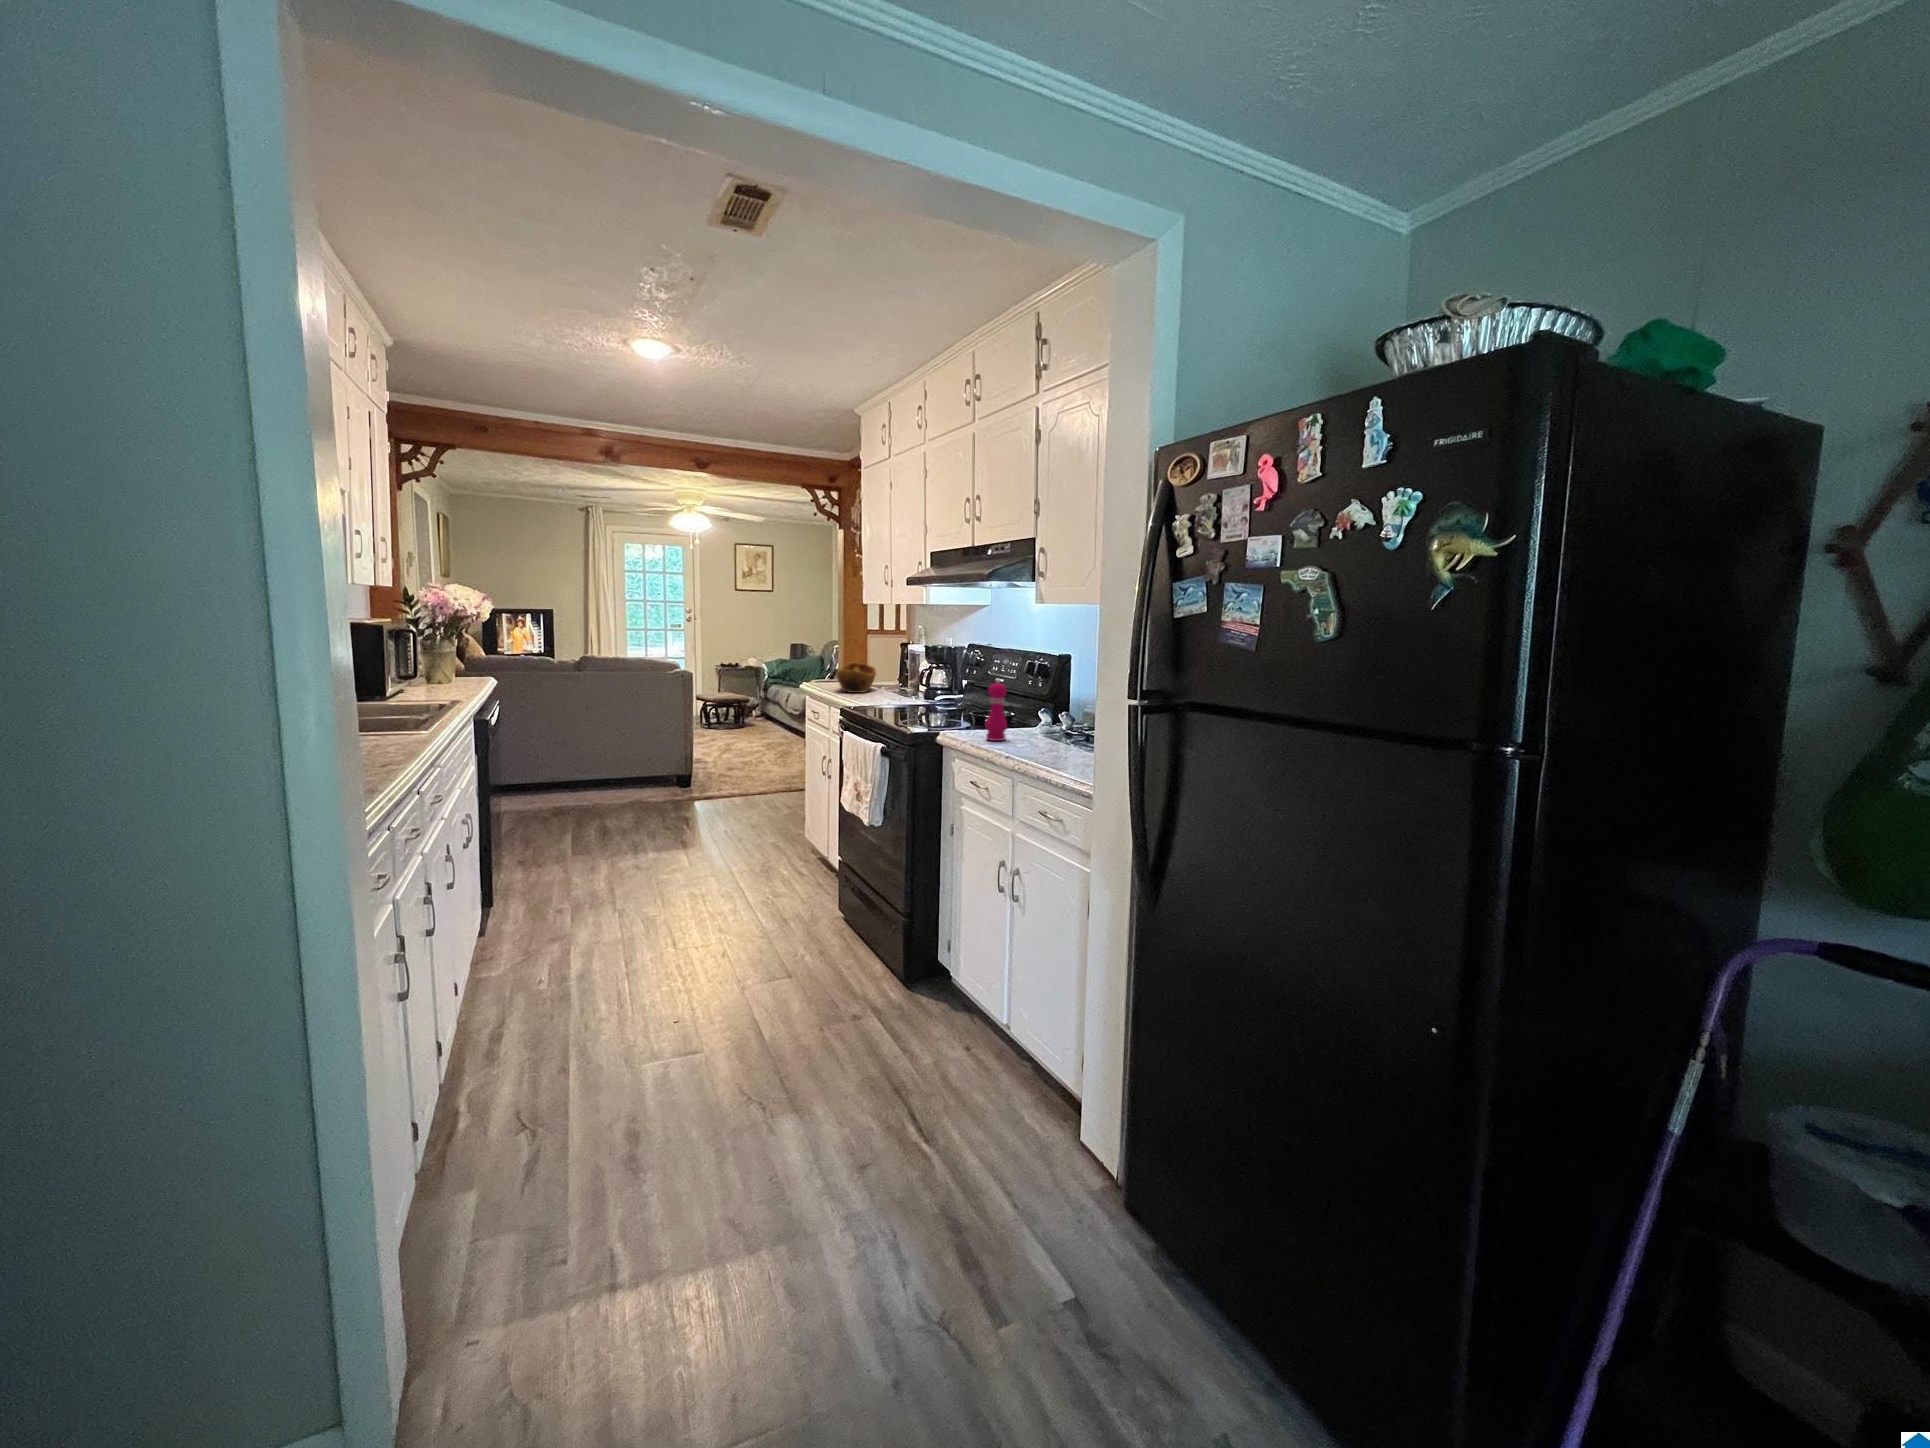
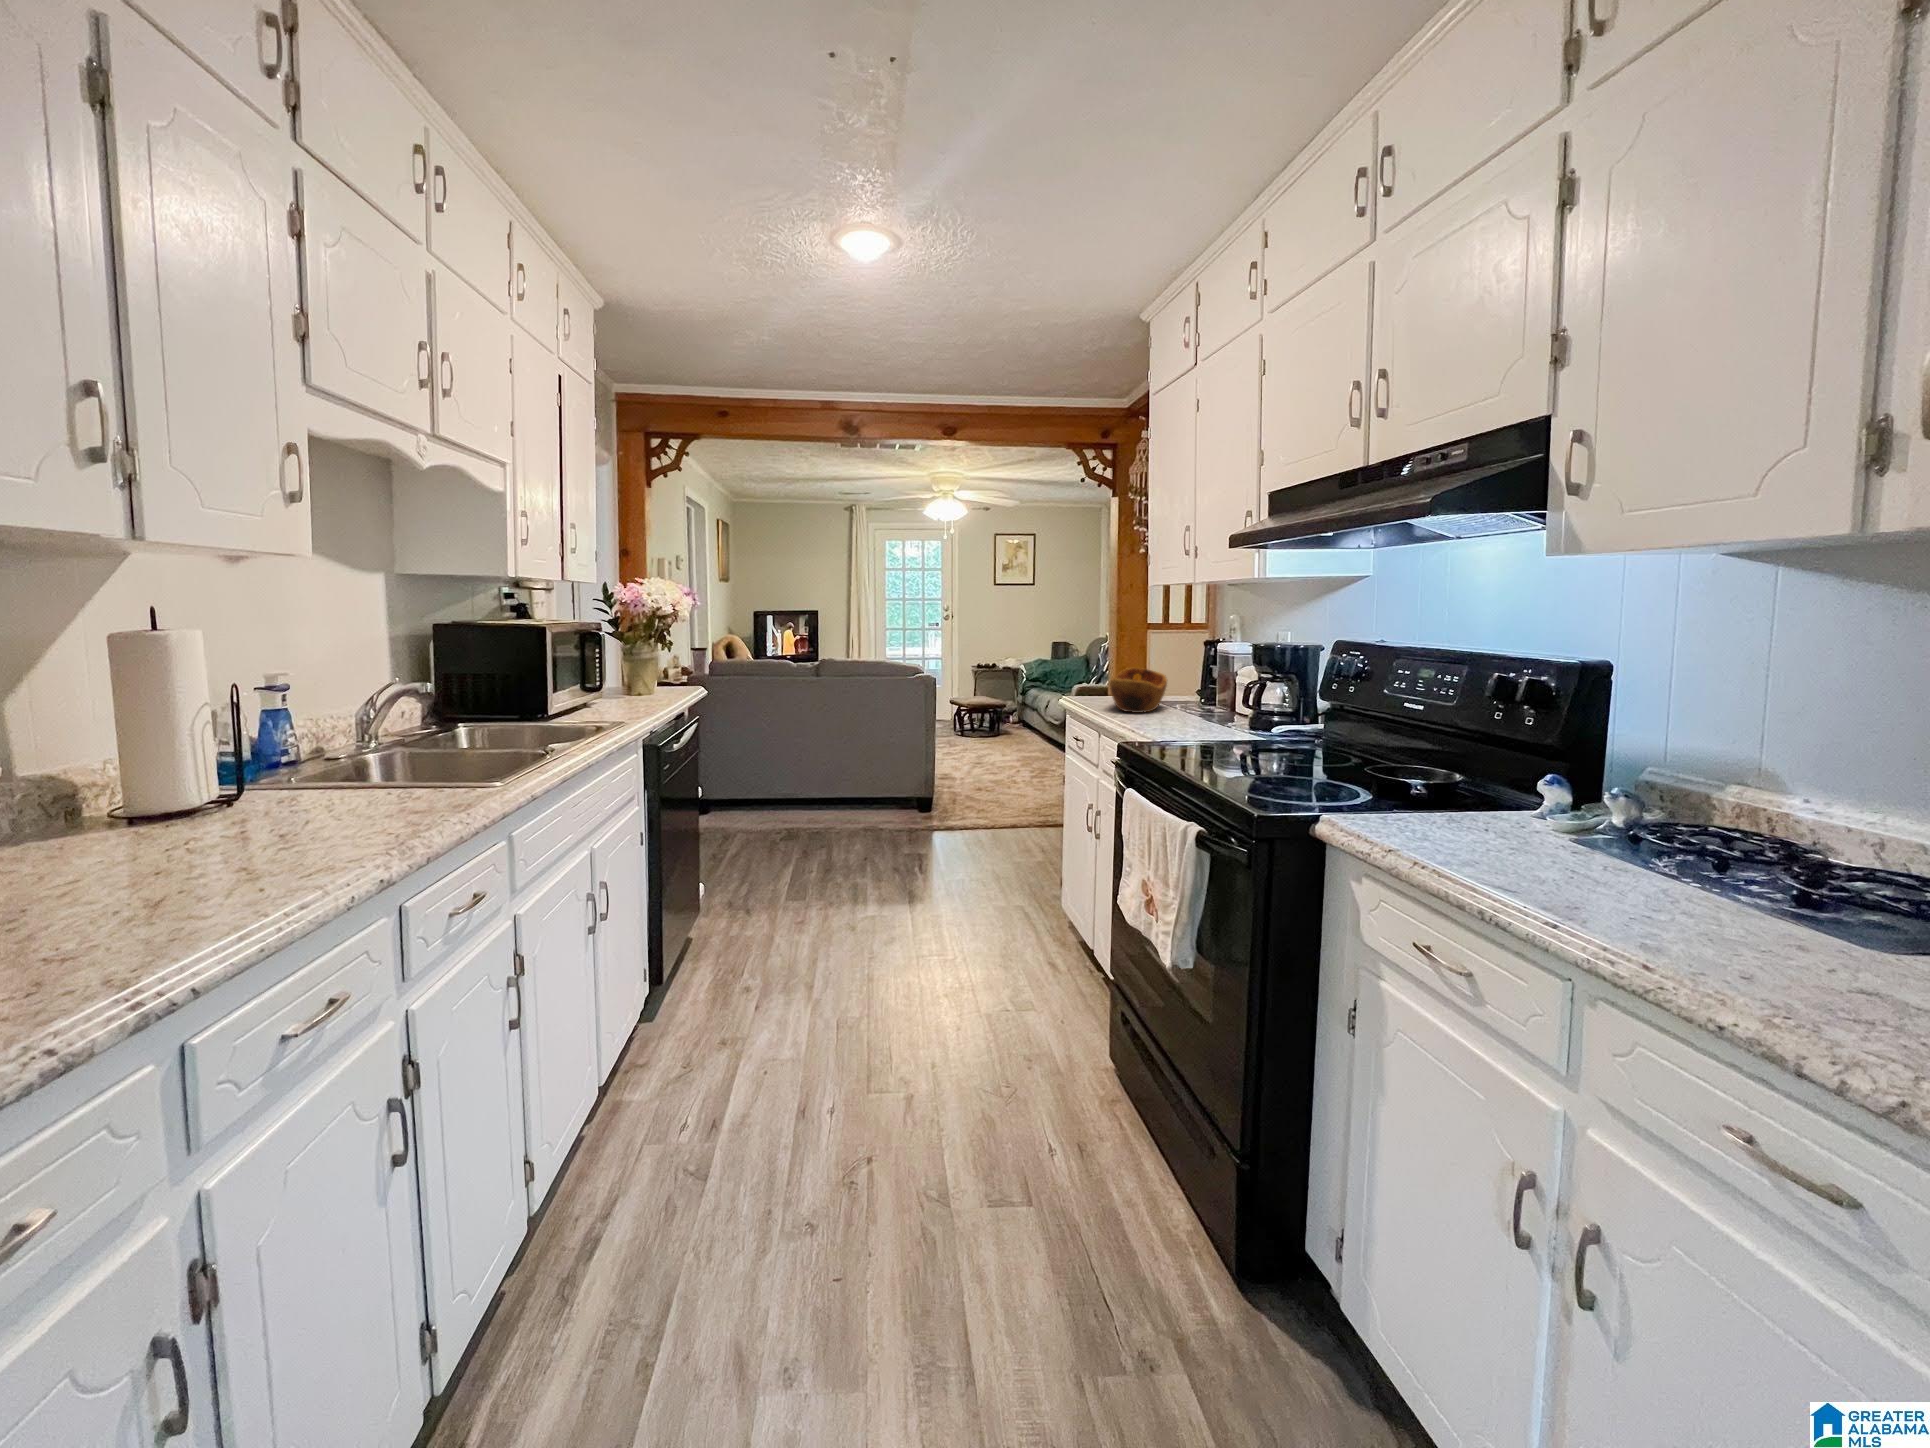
pepper mill: present [985,679,1007,741] -> none [1450,715,1511,857]

